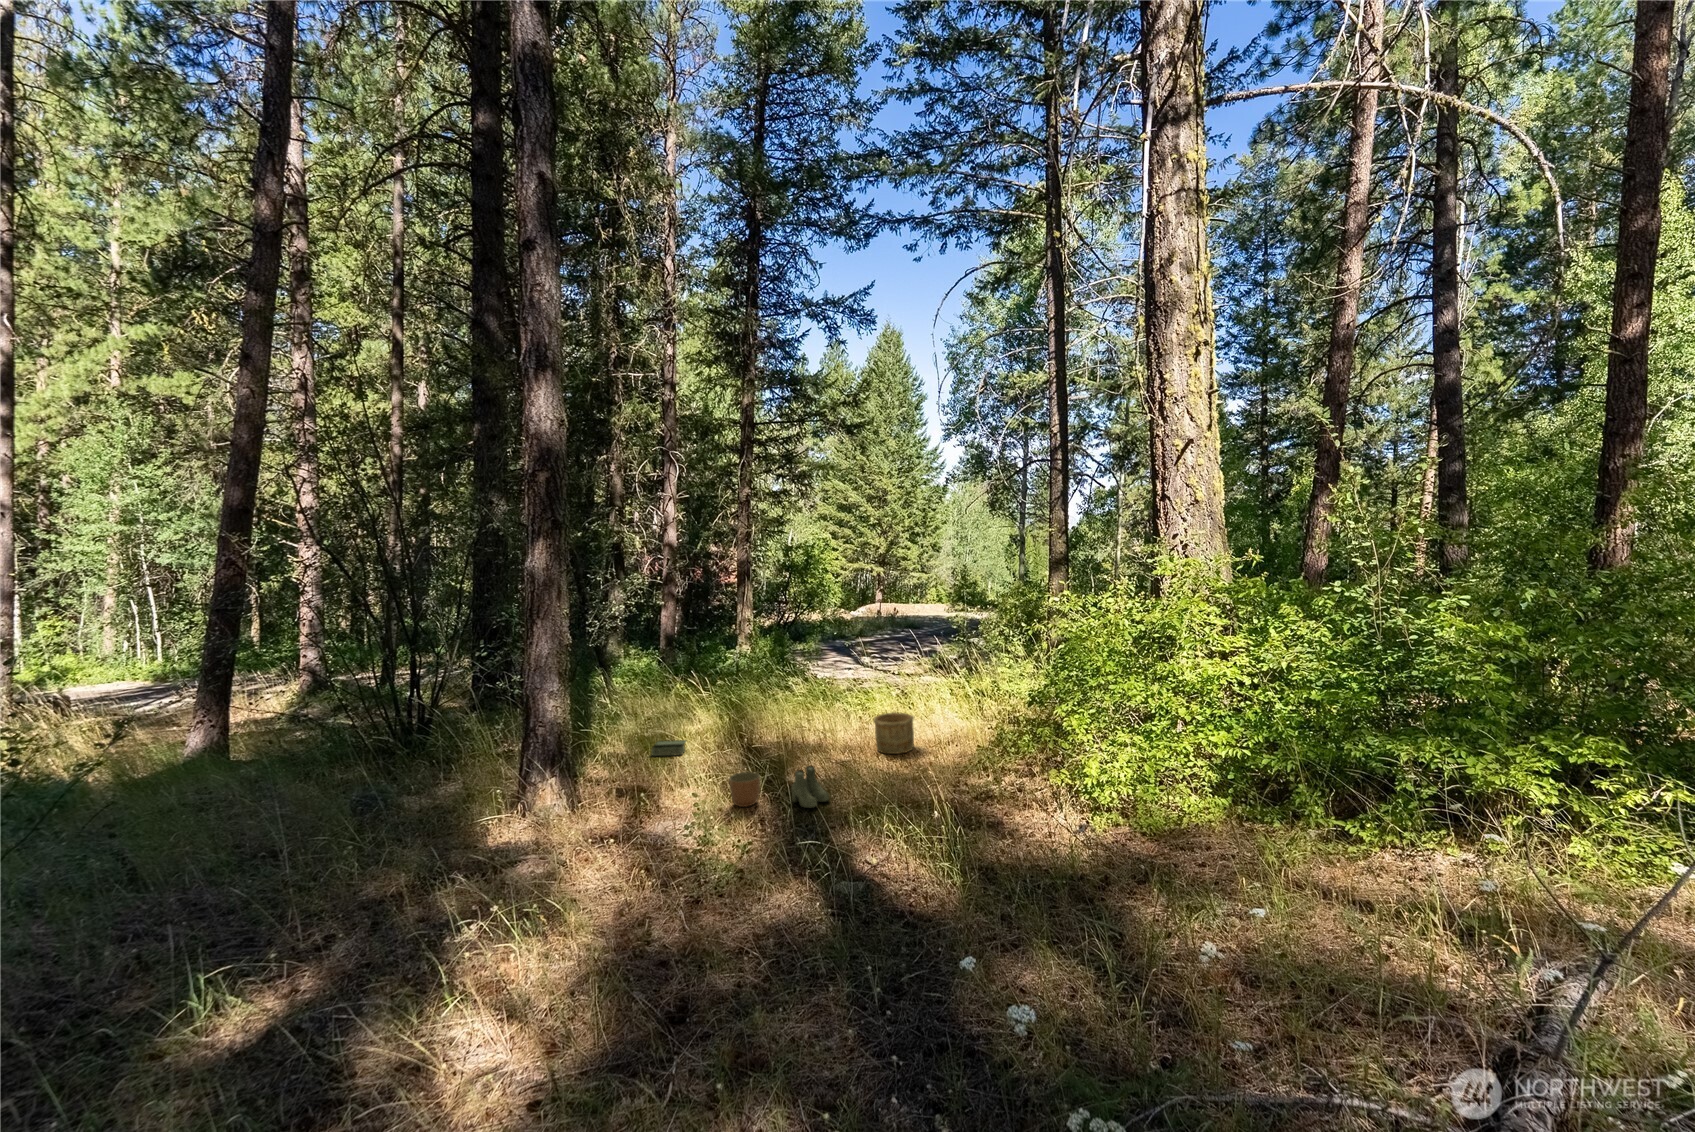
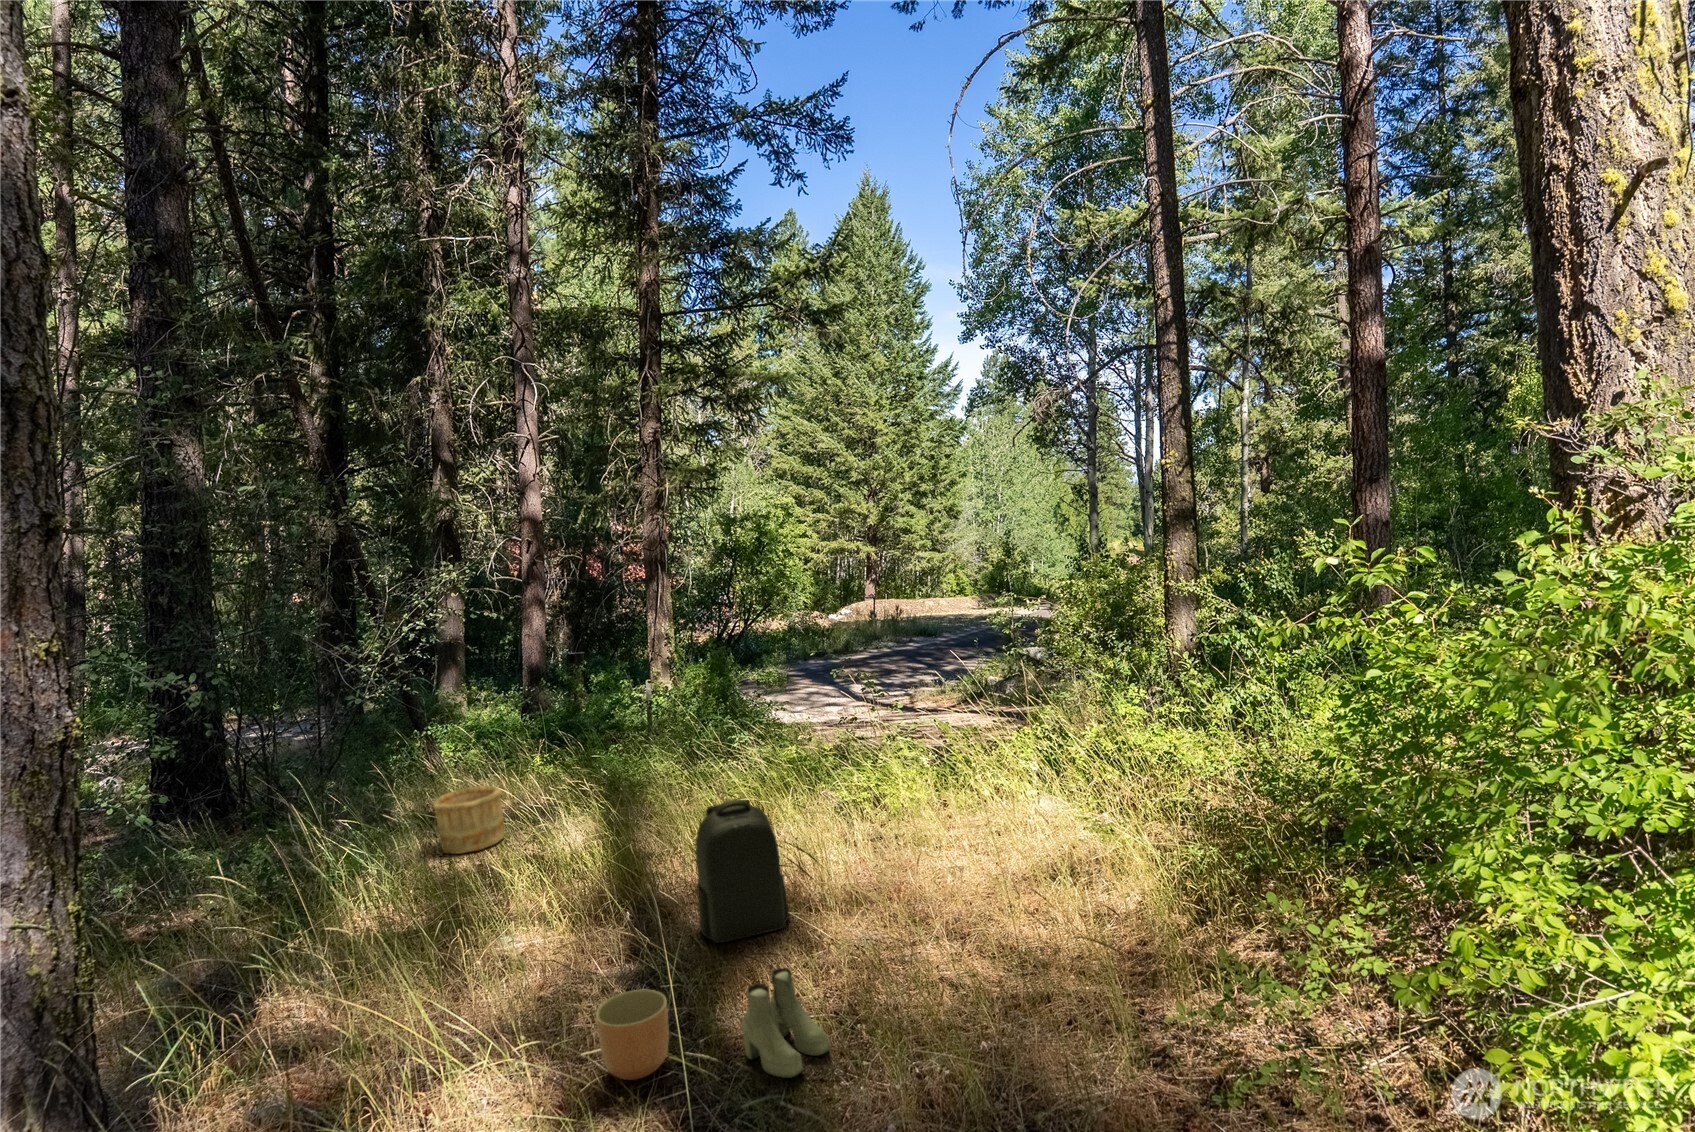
backpack: none [771,698,815,764] -> present [696,799,789,943]
wooden bucket: present [874,712,914,754] -> present [432,786,505,854]
toolbox: present [651,740,686,756] -> none [452,891,529,932]

